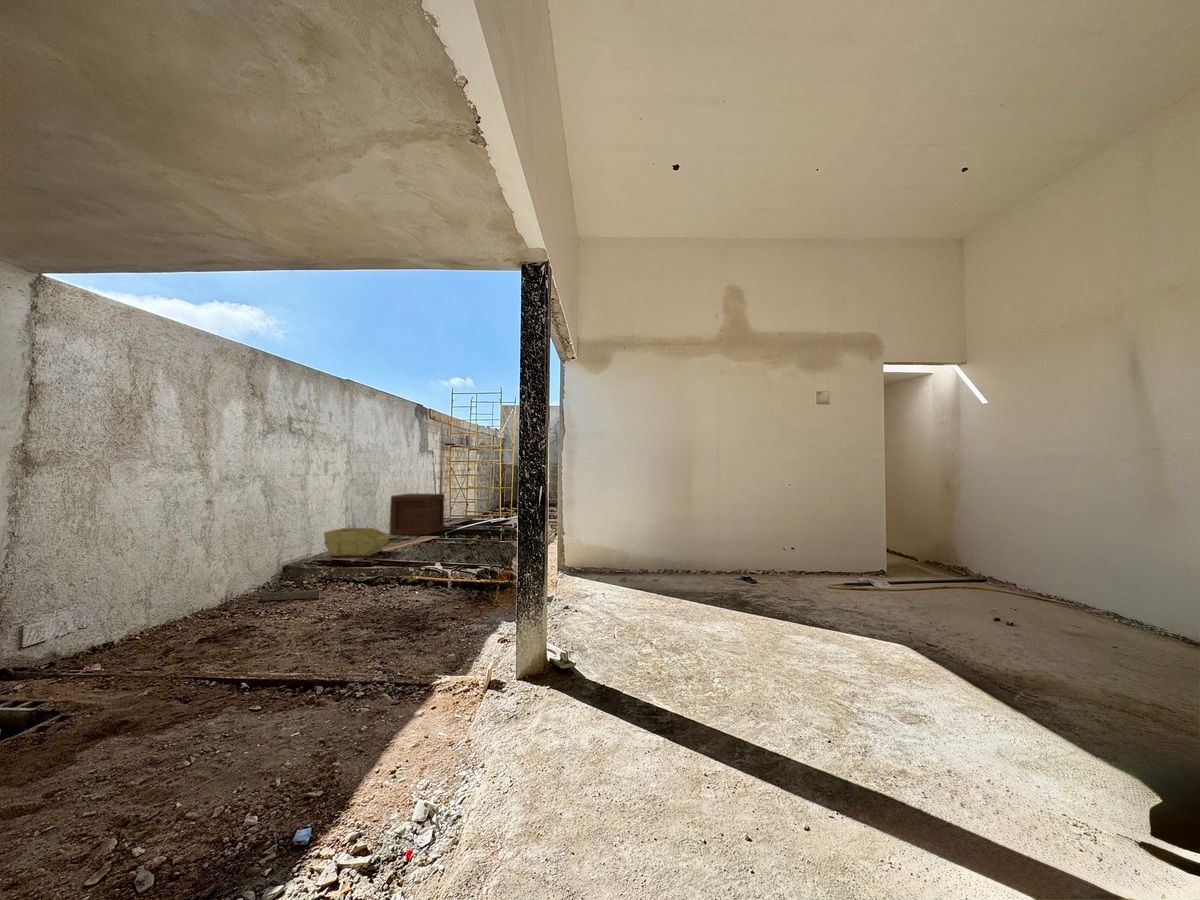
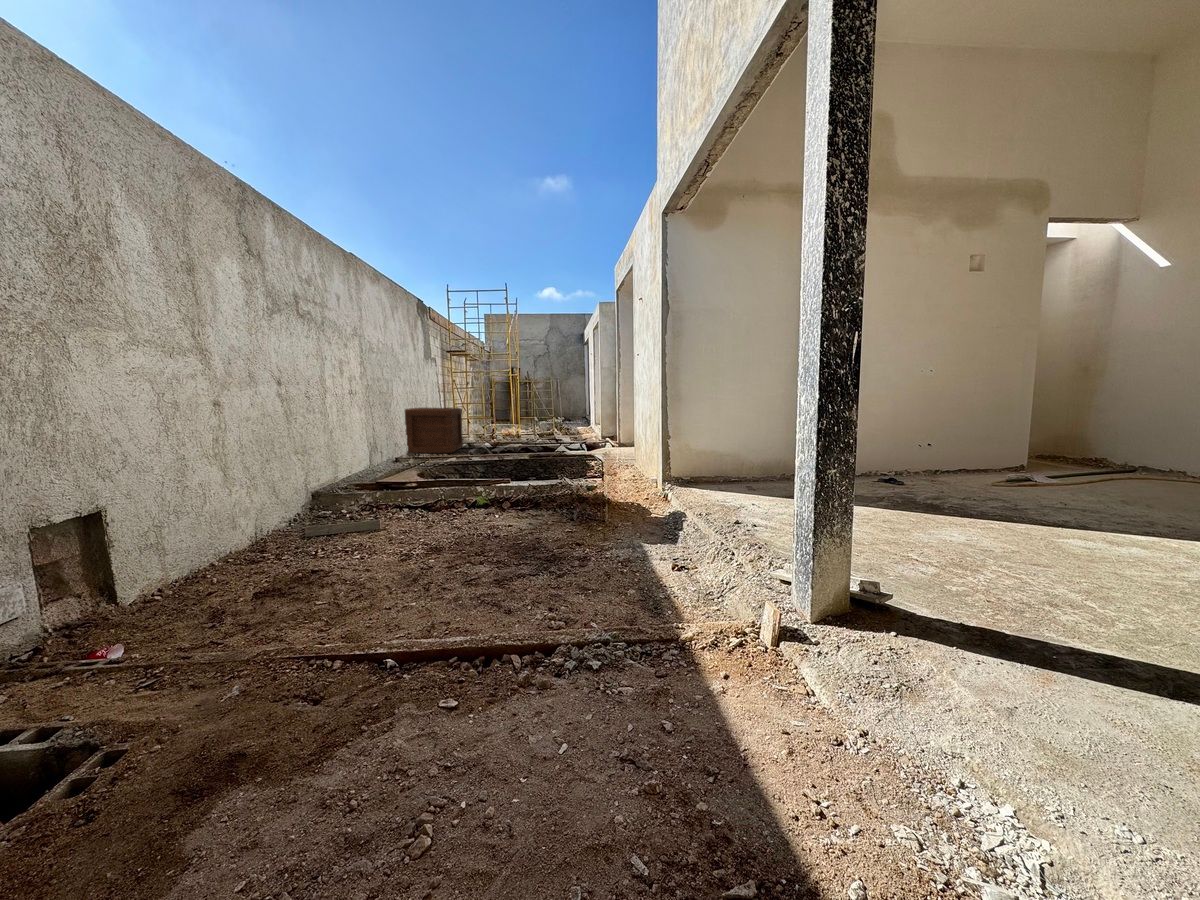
storage bin: present [324,528,389,556] -> none [349,445,425,477]

